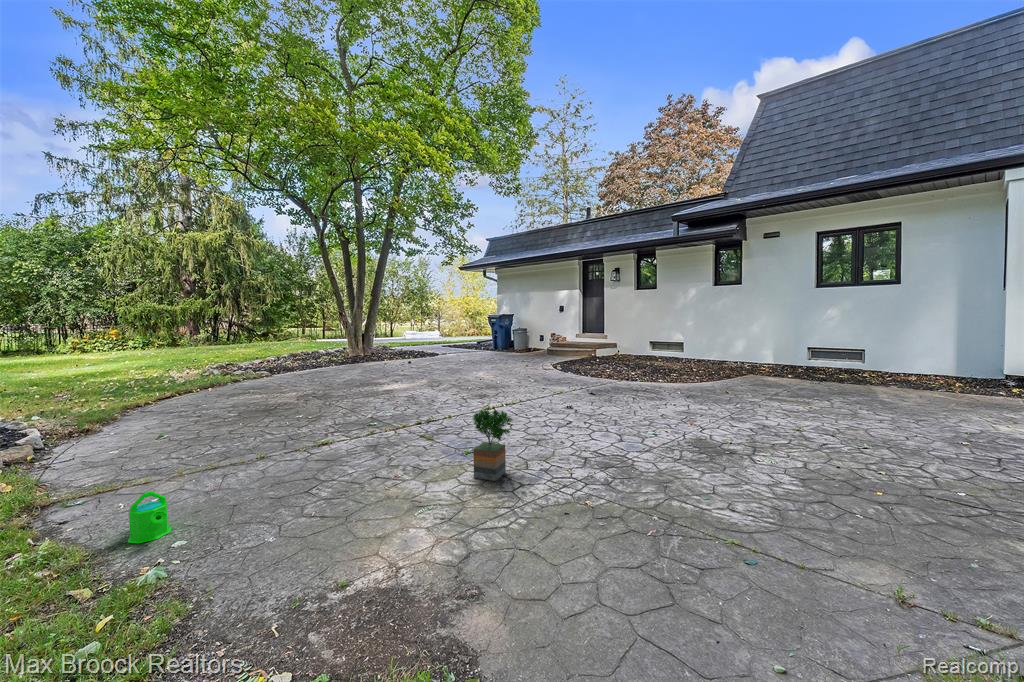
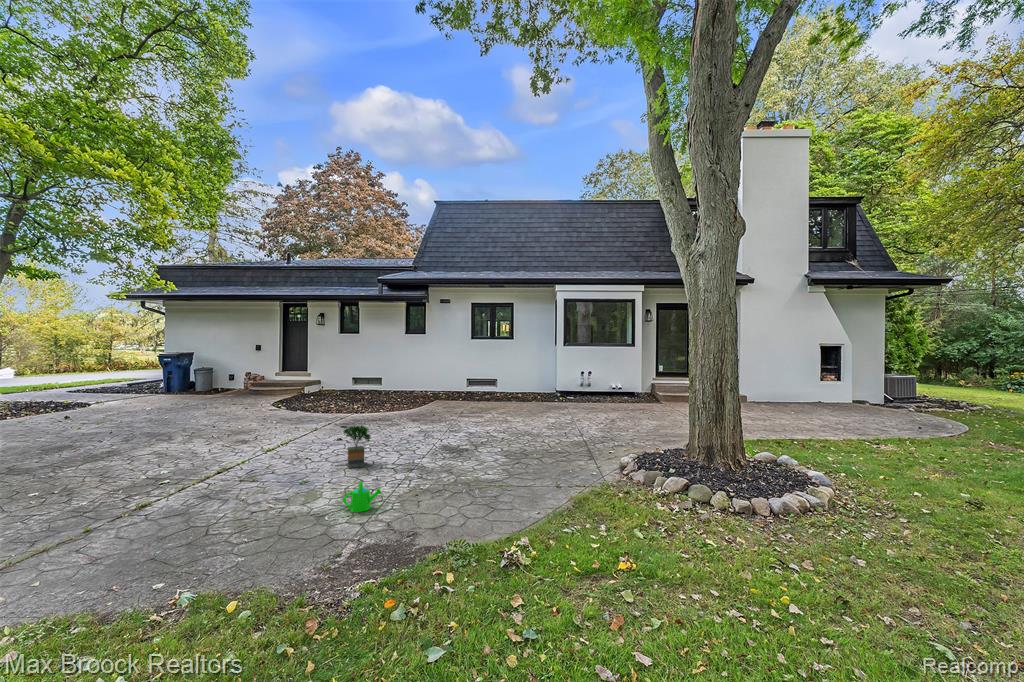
watering can: present [127,491,172,544] -> present [343,481,382,512]

